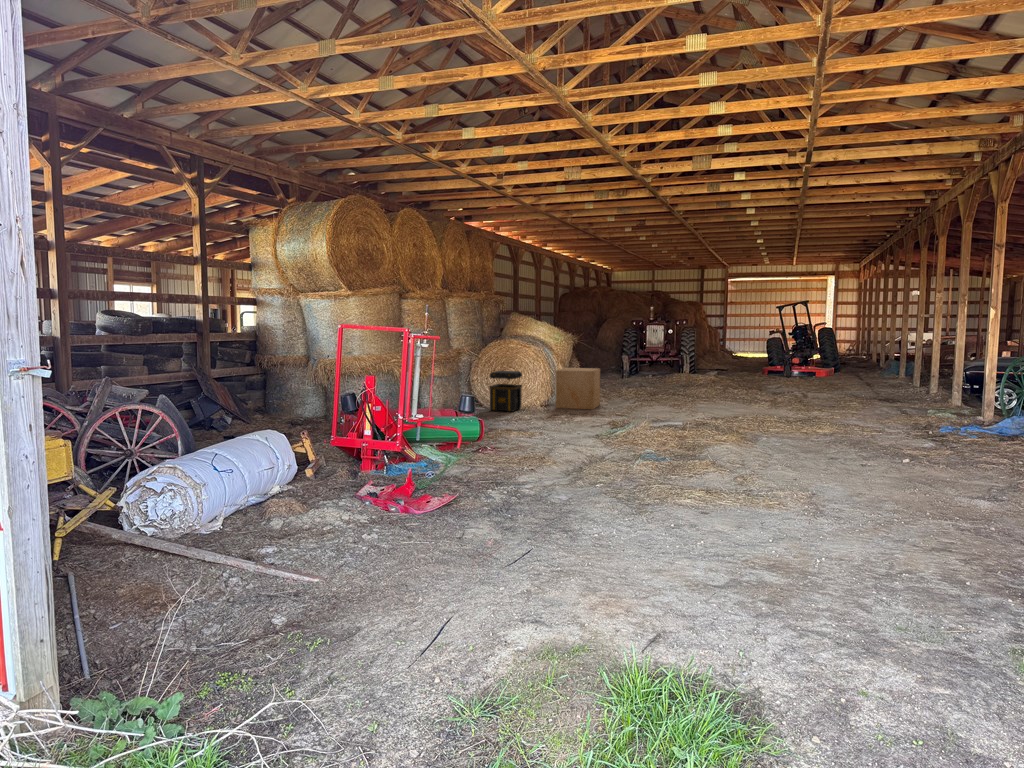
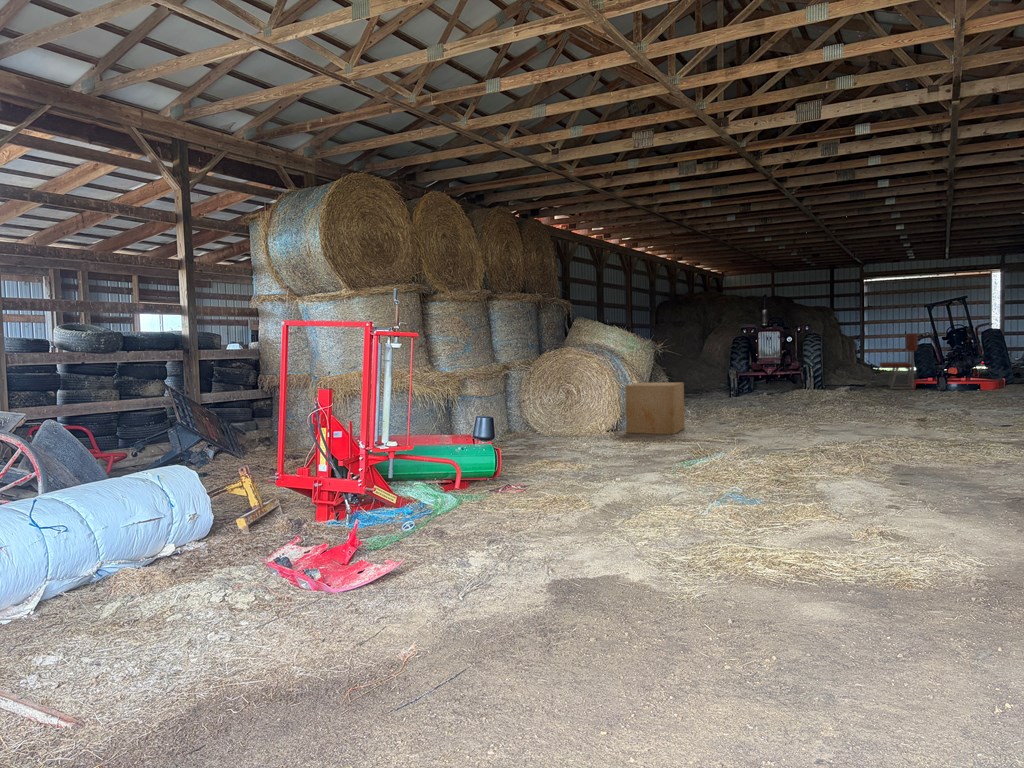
bench: none [741,330,770,374] -> present [880,334,918,389]
toolbox: present [489,371,522,412] -> none [540,387,582,438]

